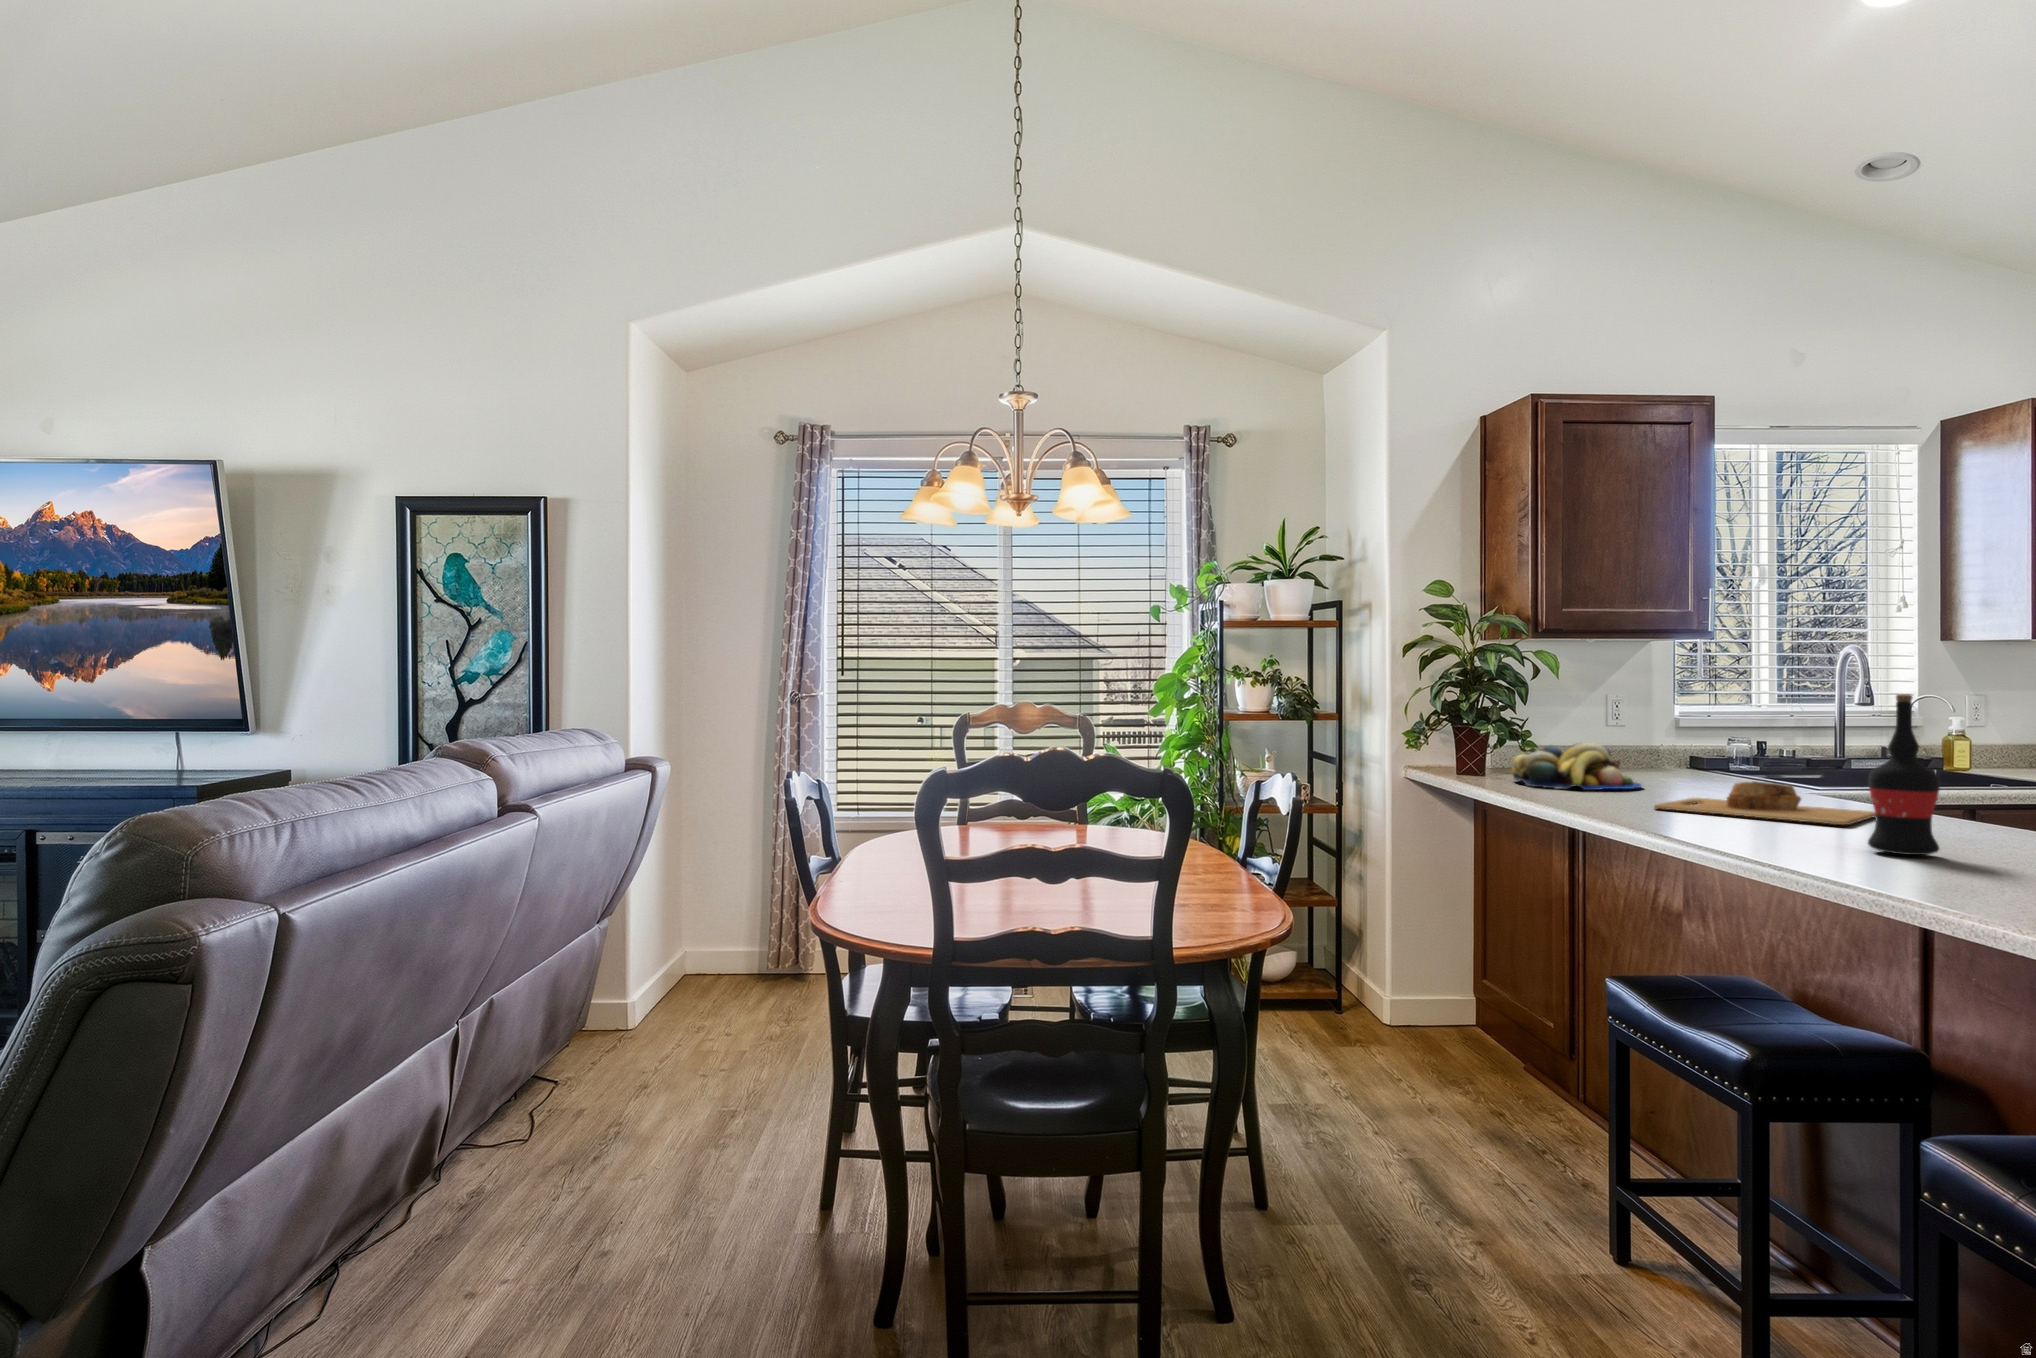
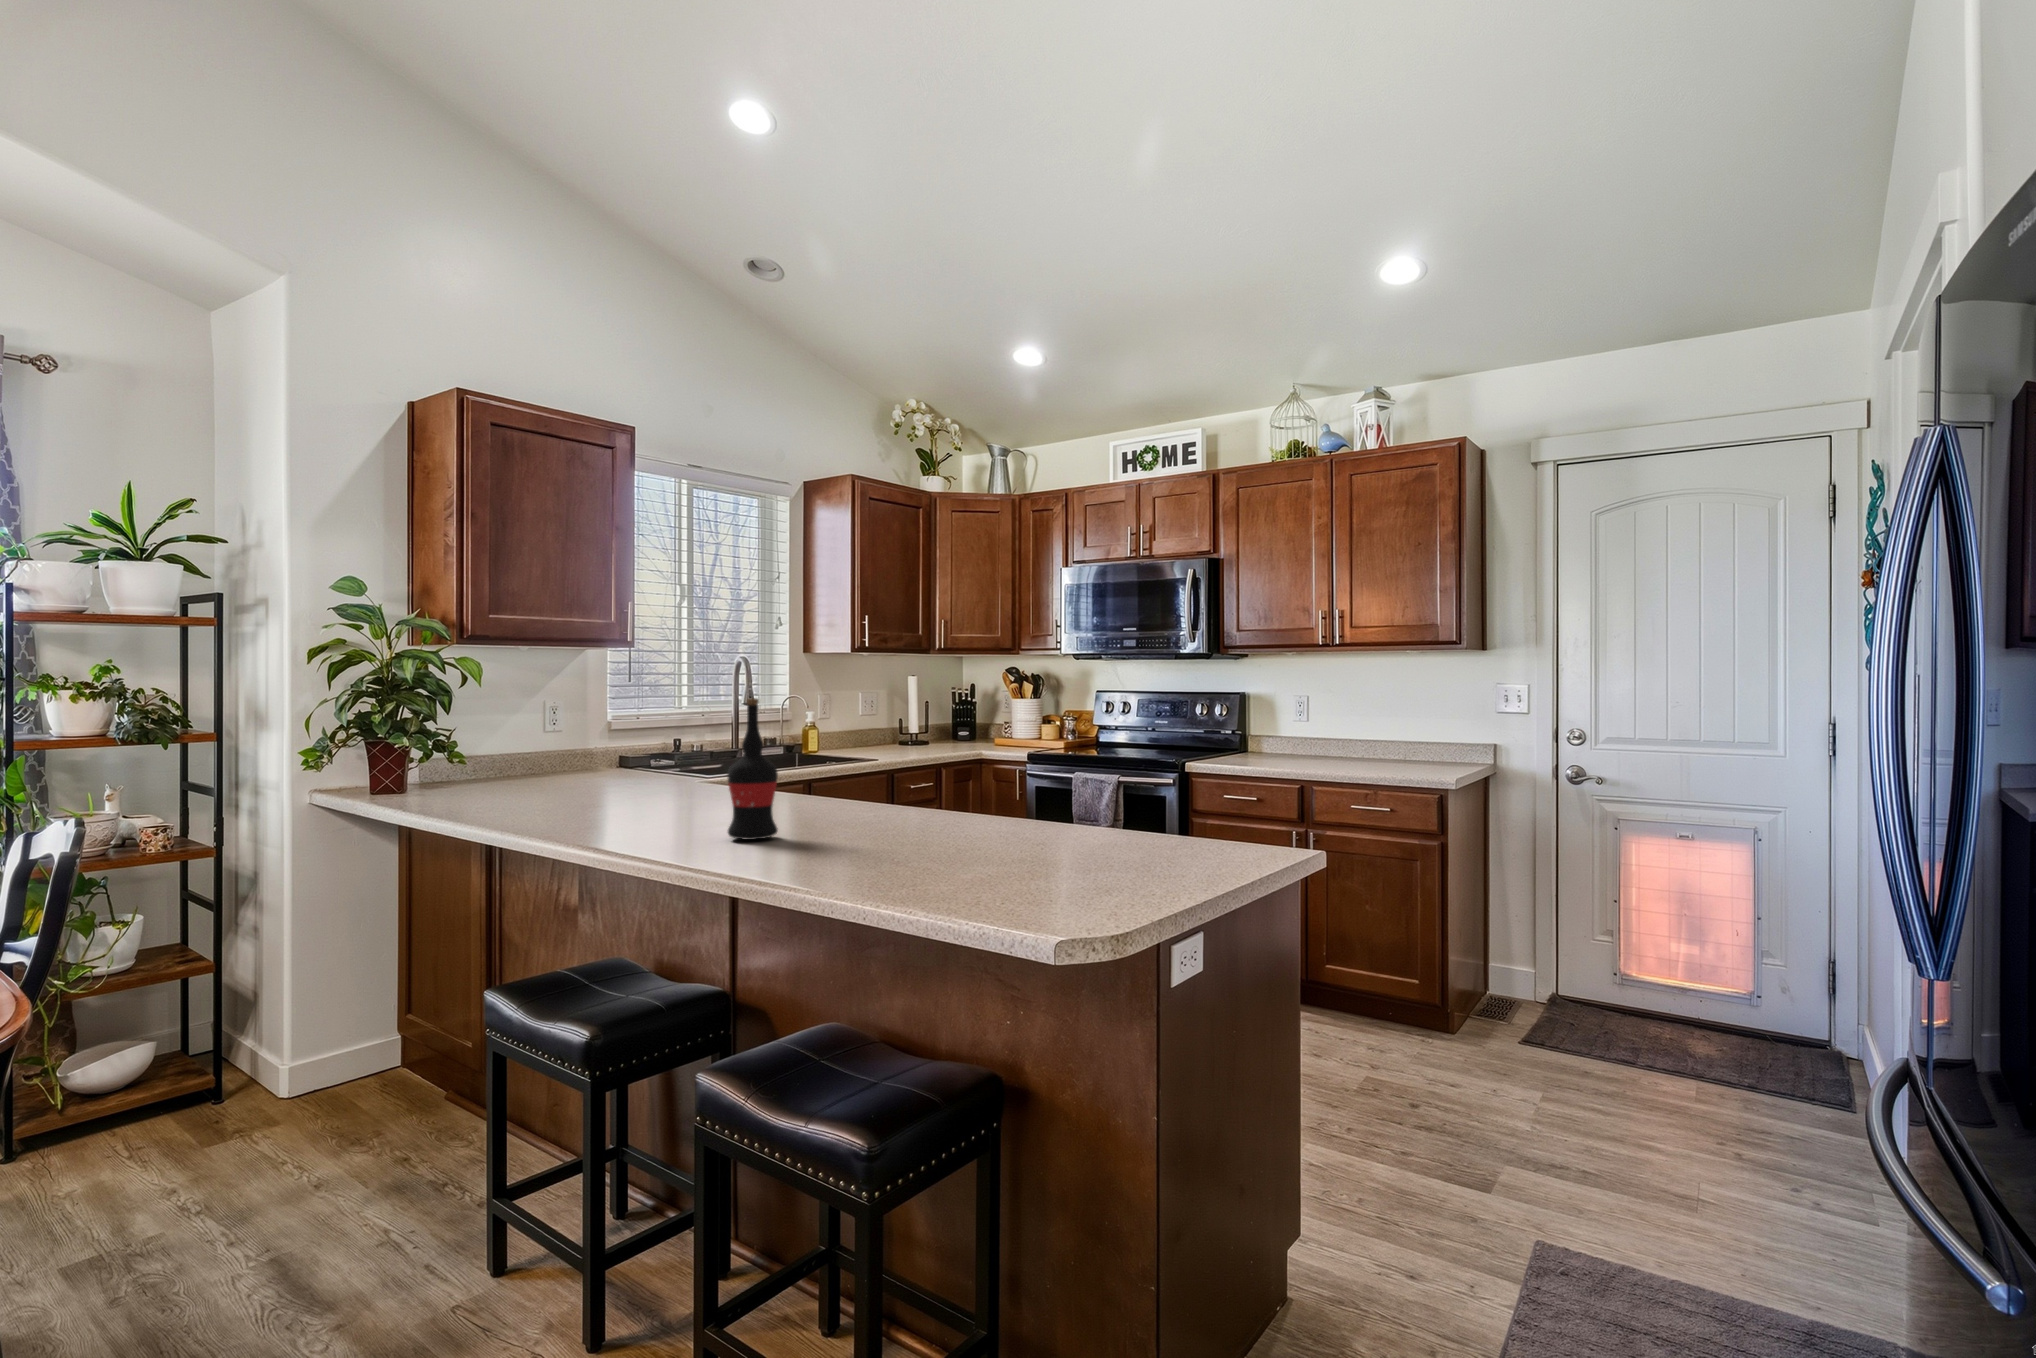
fruit bowl: present [1512,743,1641,790] -> none [429,752,564,803]
cutting board: present [1654,781,1875,825] -> none [562,781,746,817]

